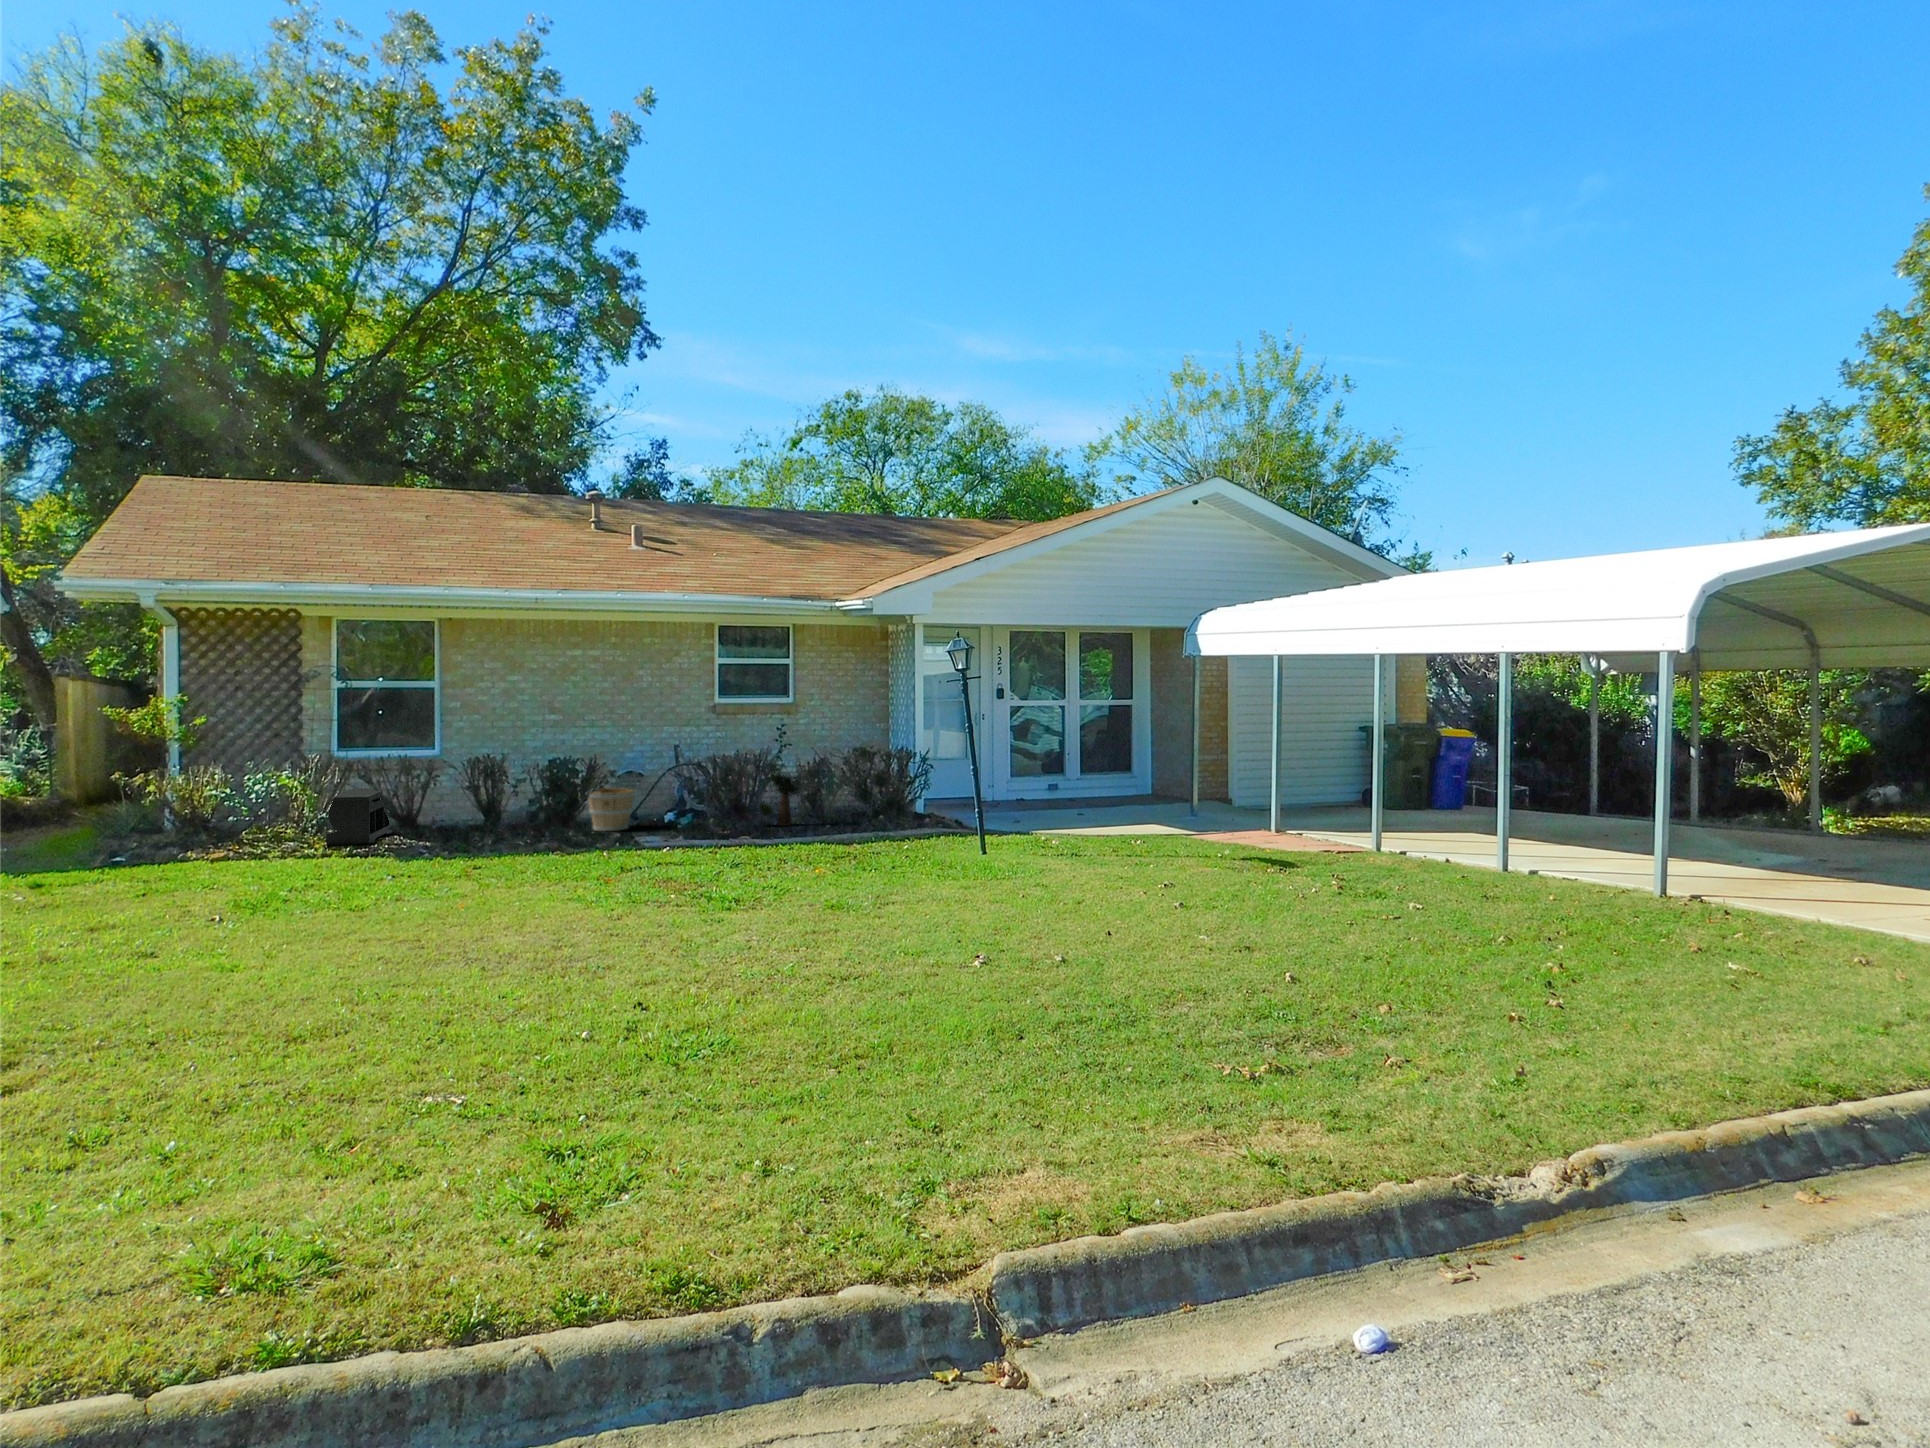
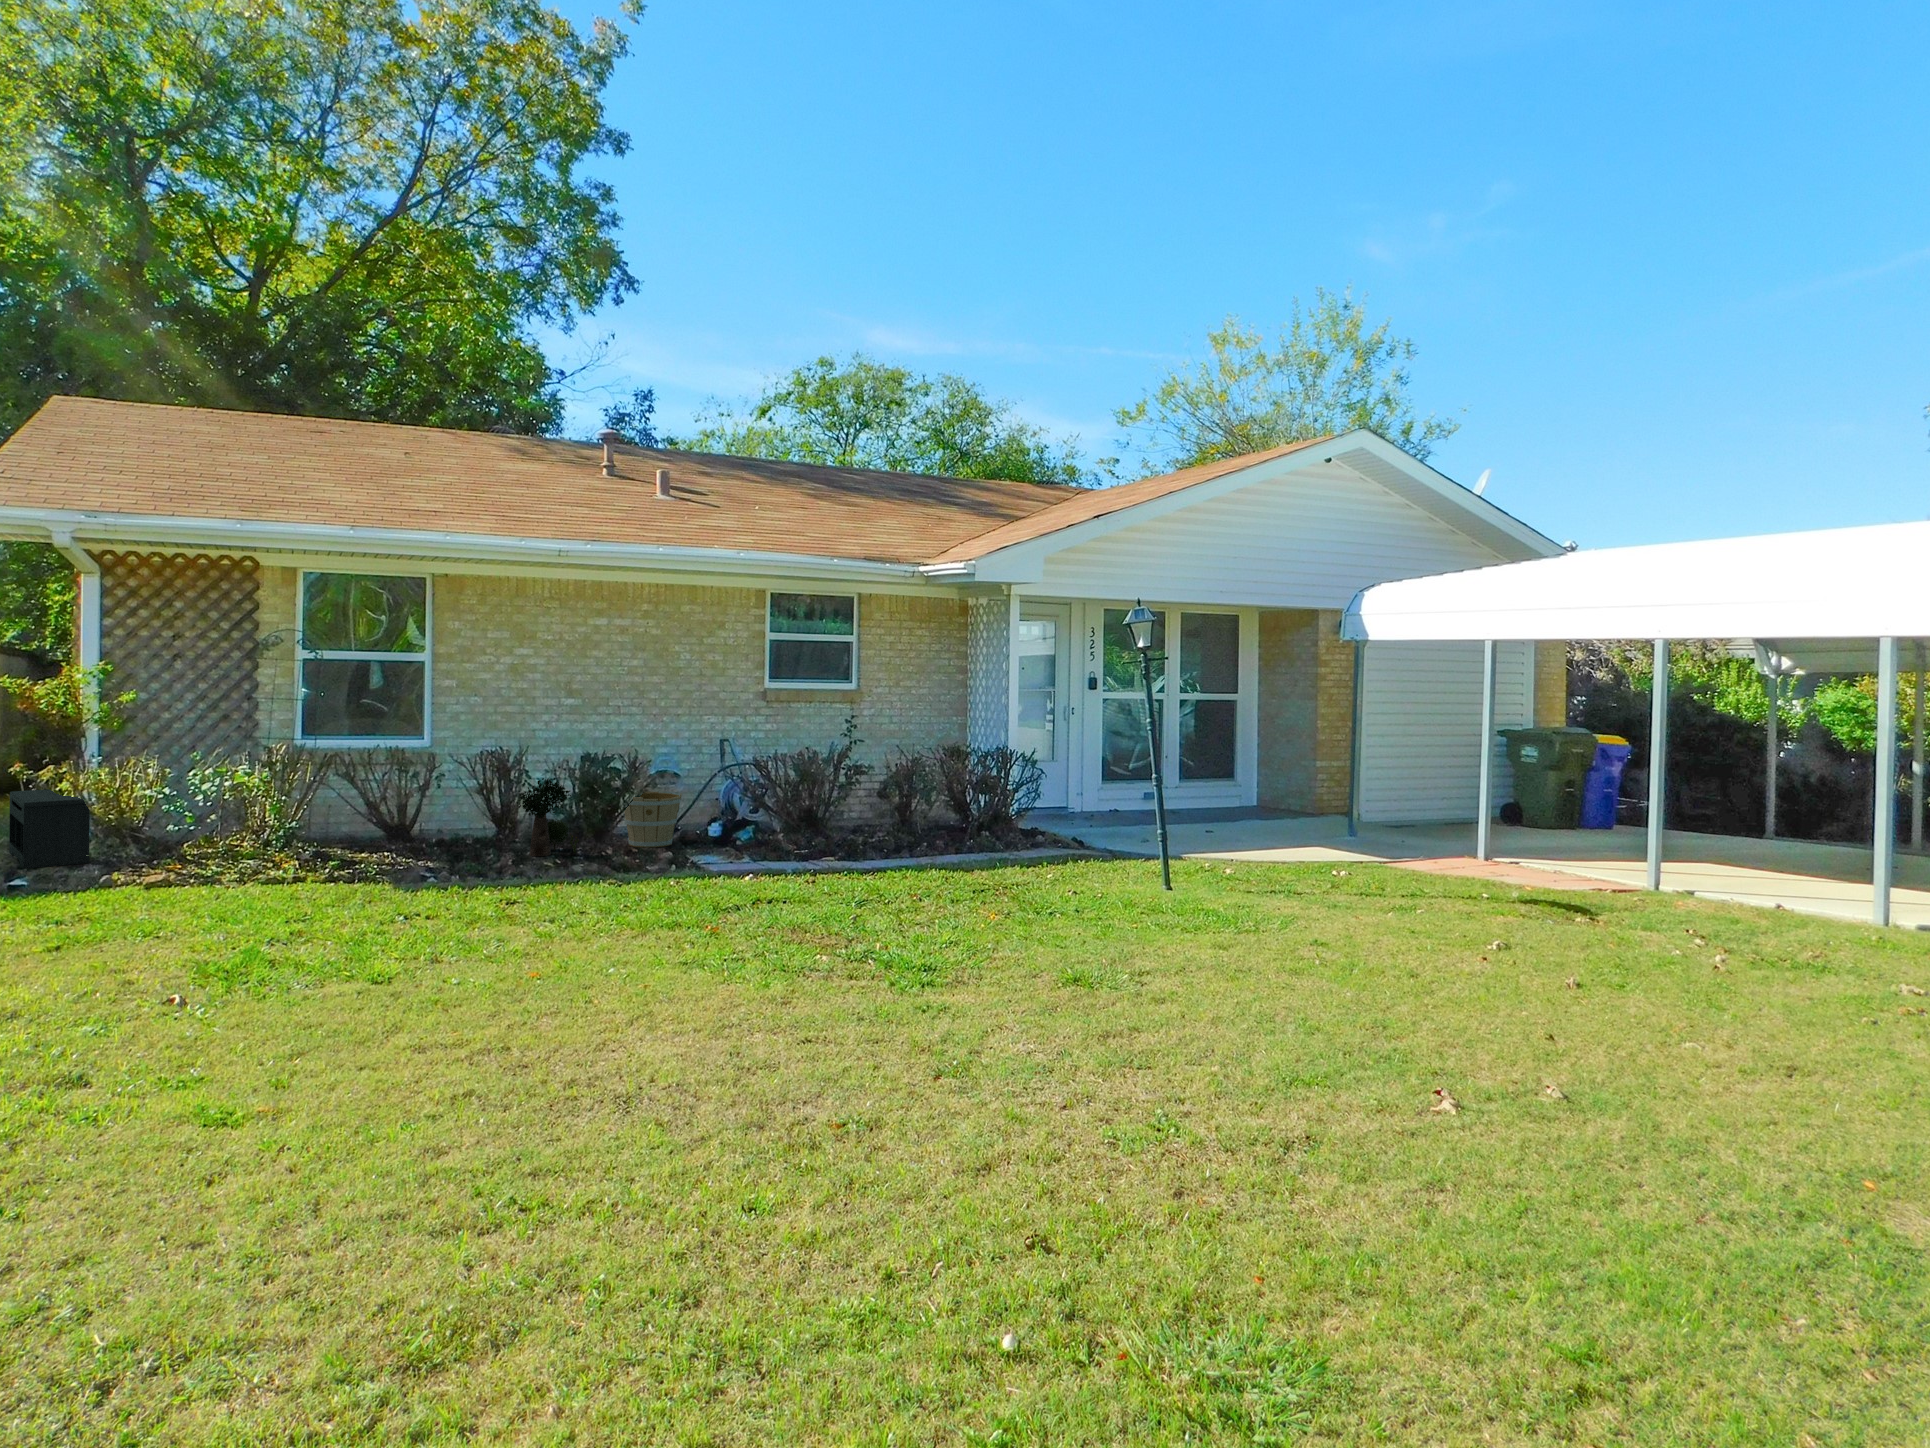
potted plant: present [757,771,800,826] -> present [517,778,579,856]
bench: present [327,788,392,845] -> present [9,789,90,868]

